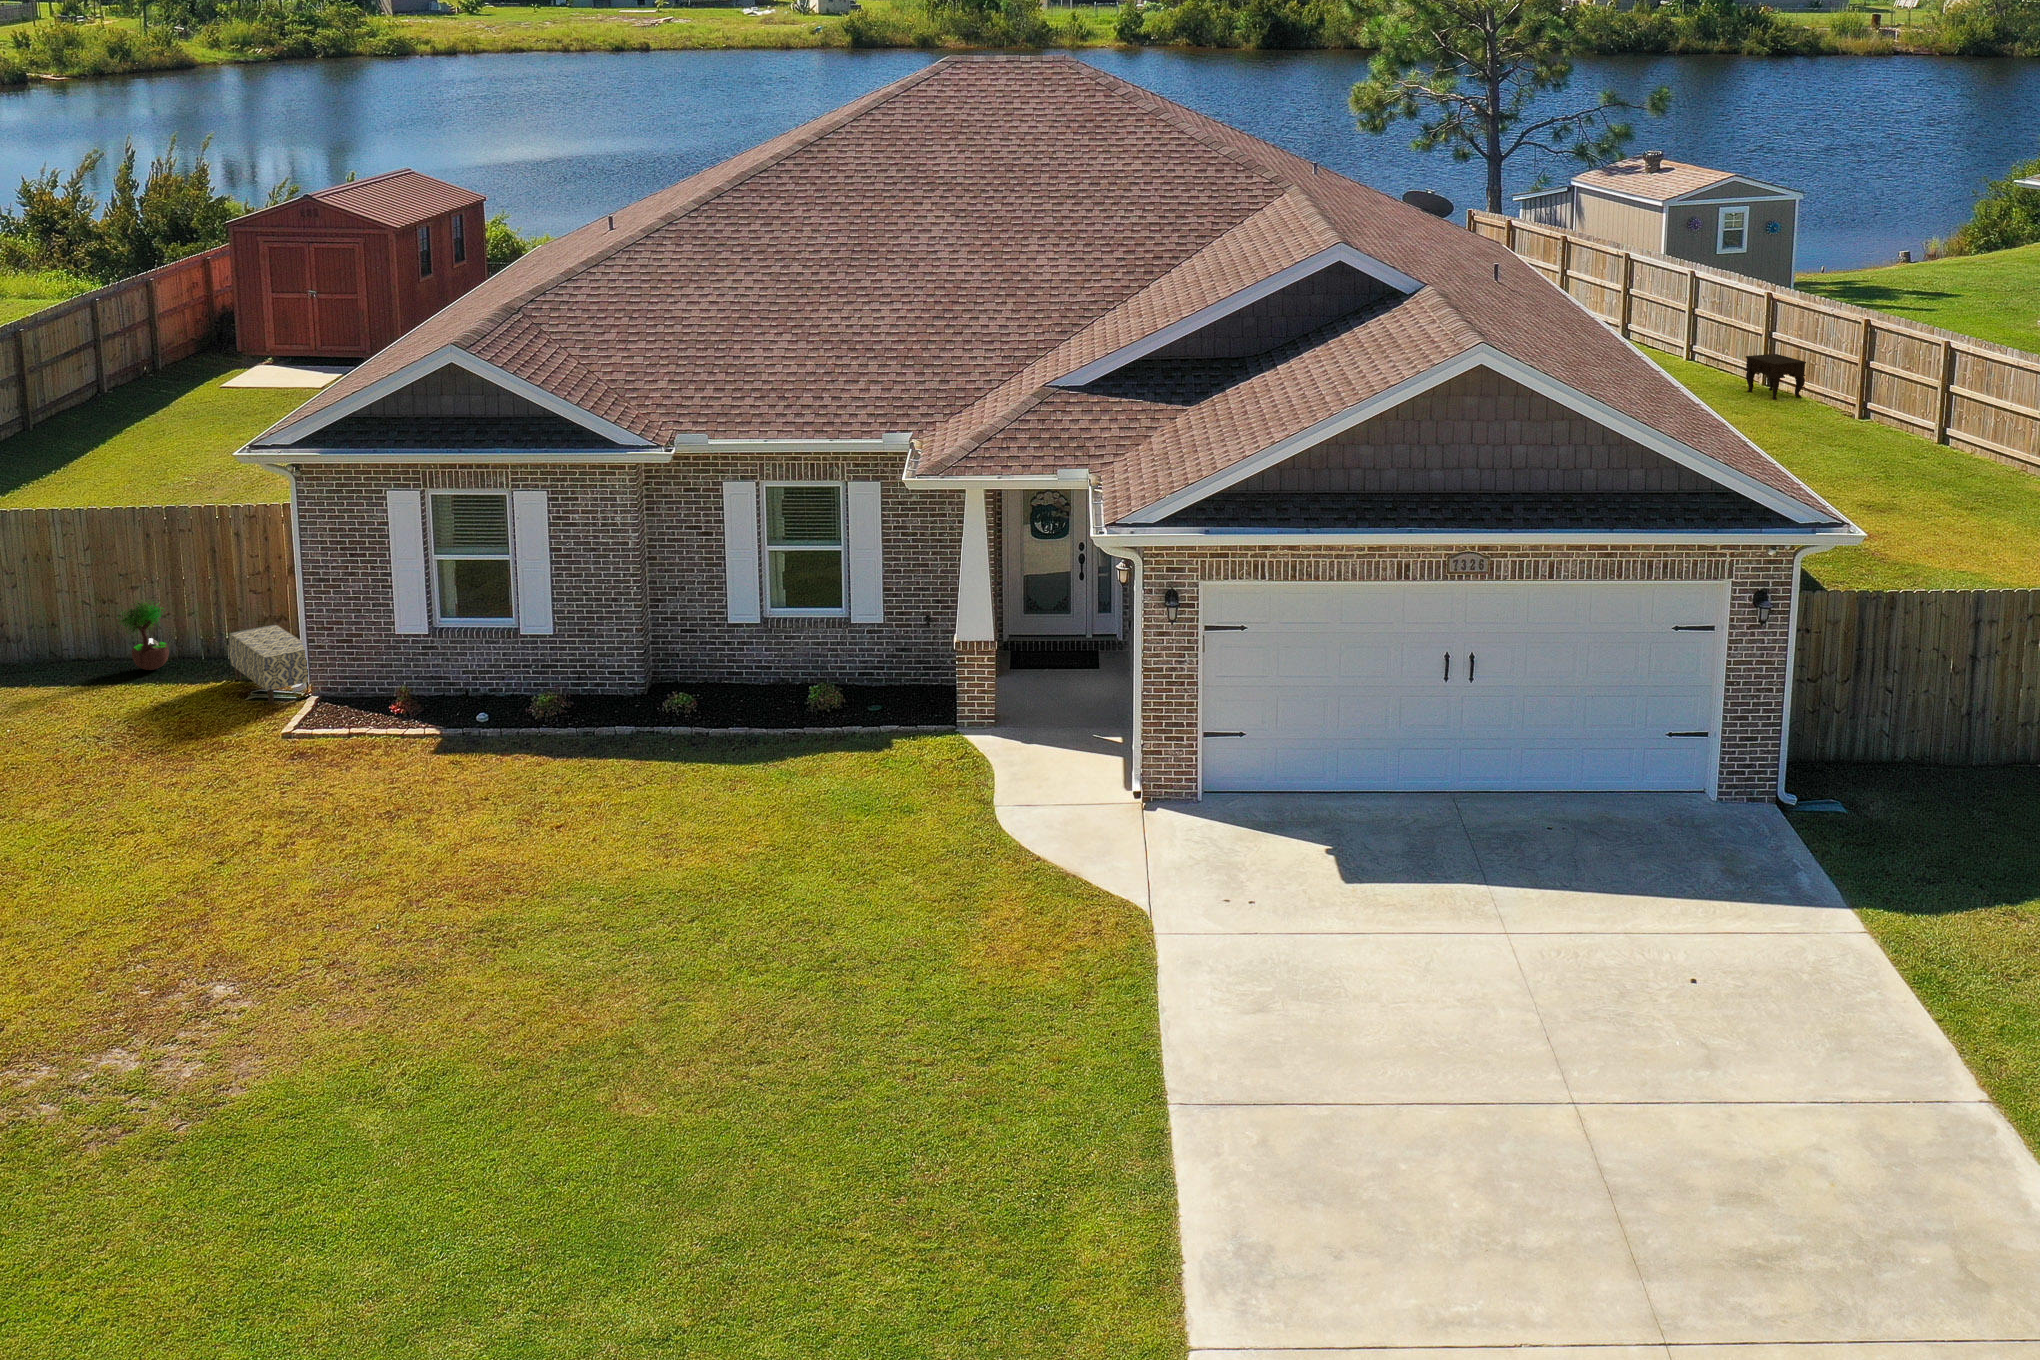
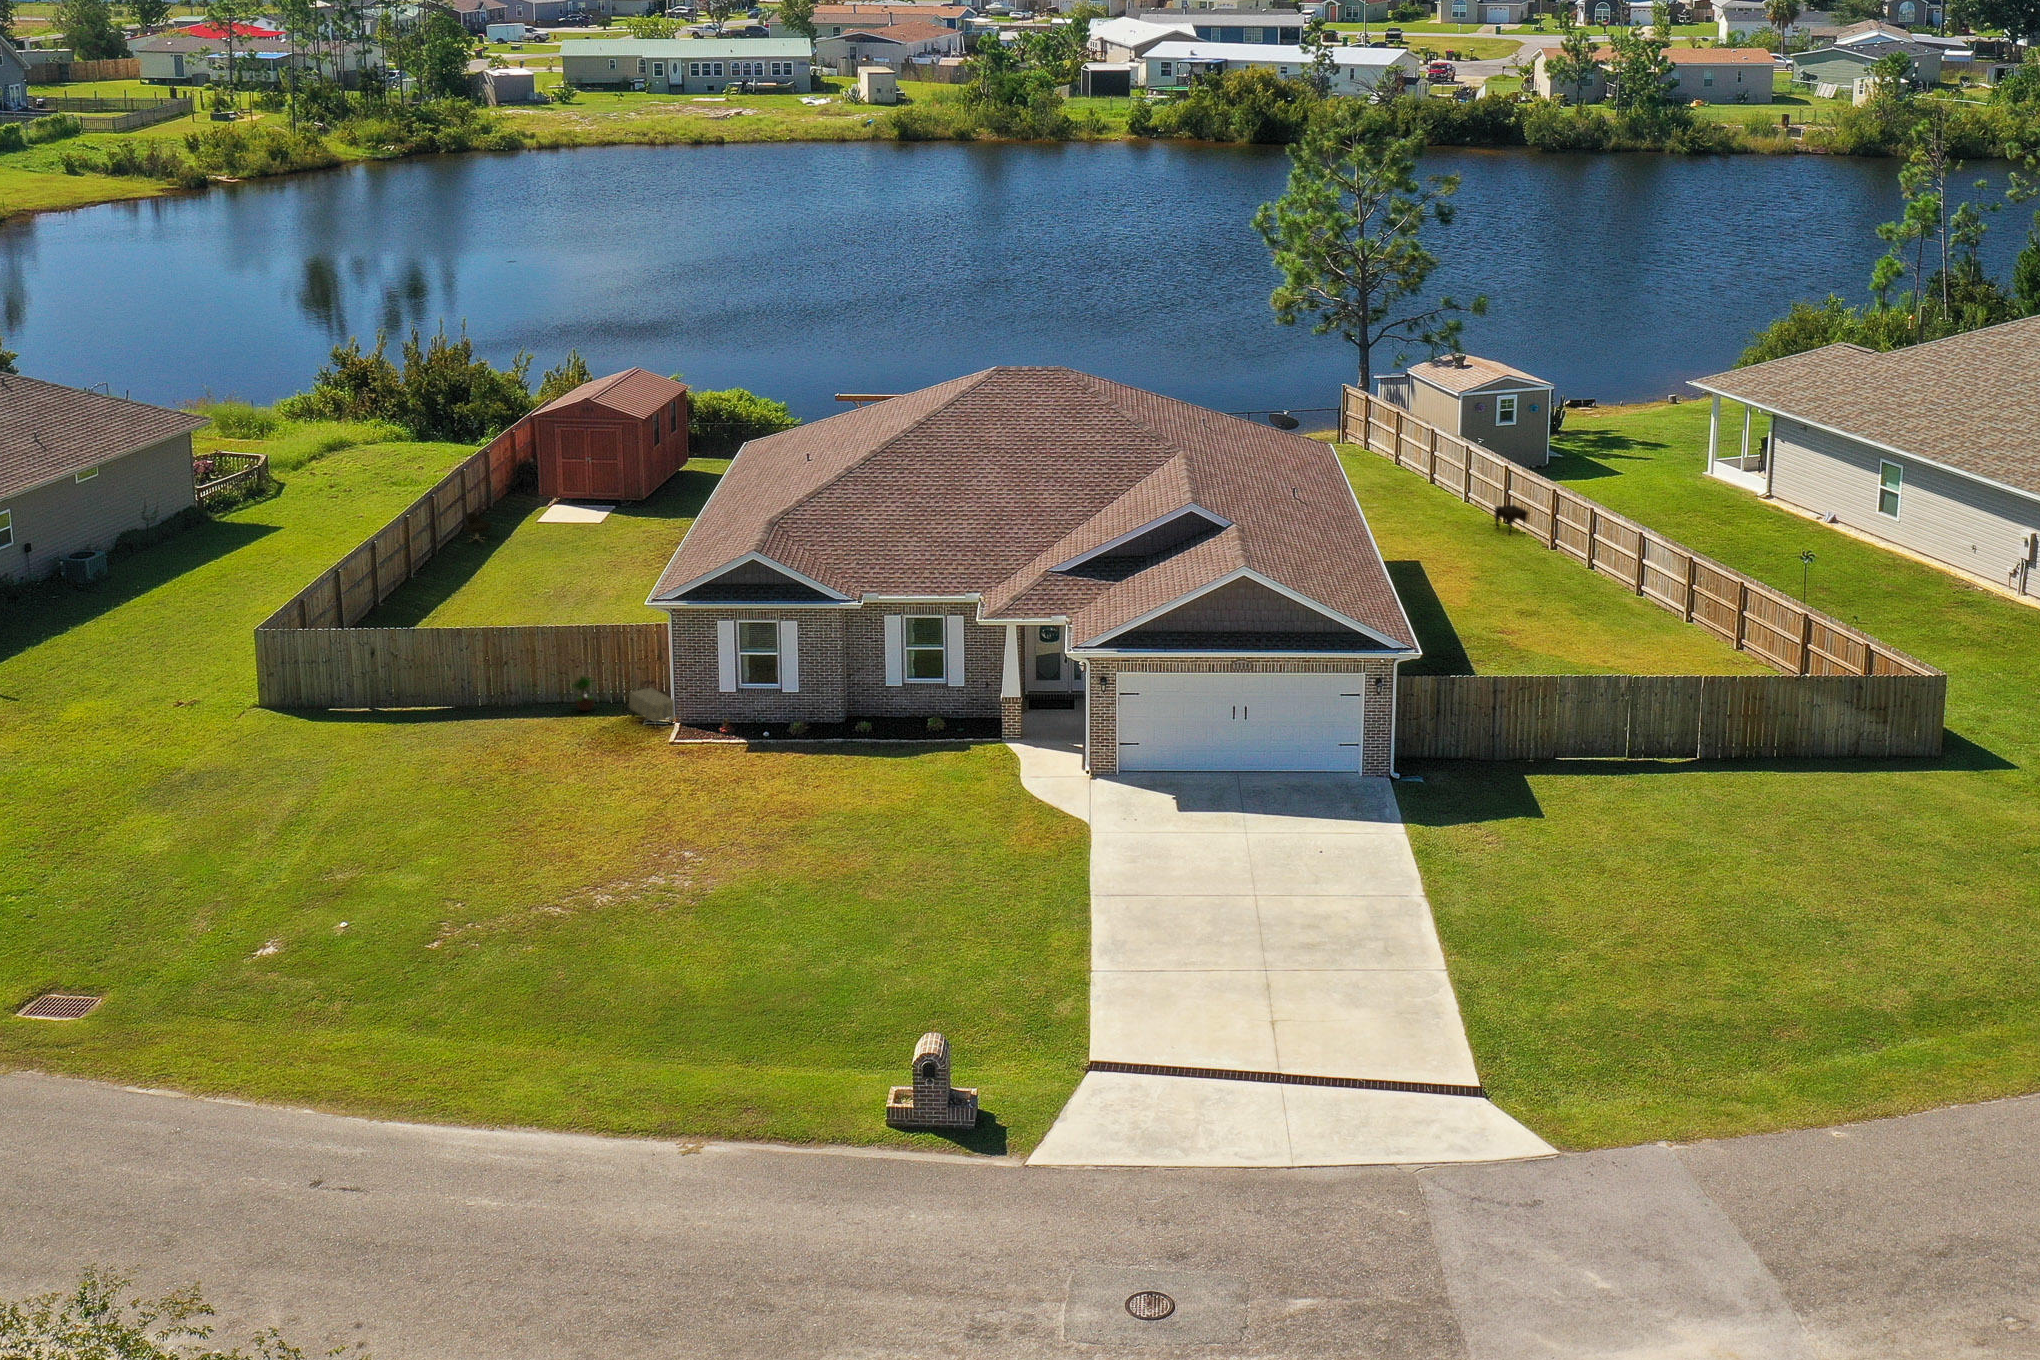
lounge chair: none [82,365,140,412] -> present [463,512,492,539]

